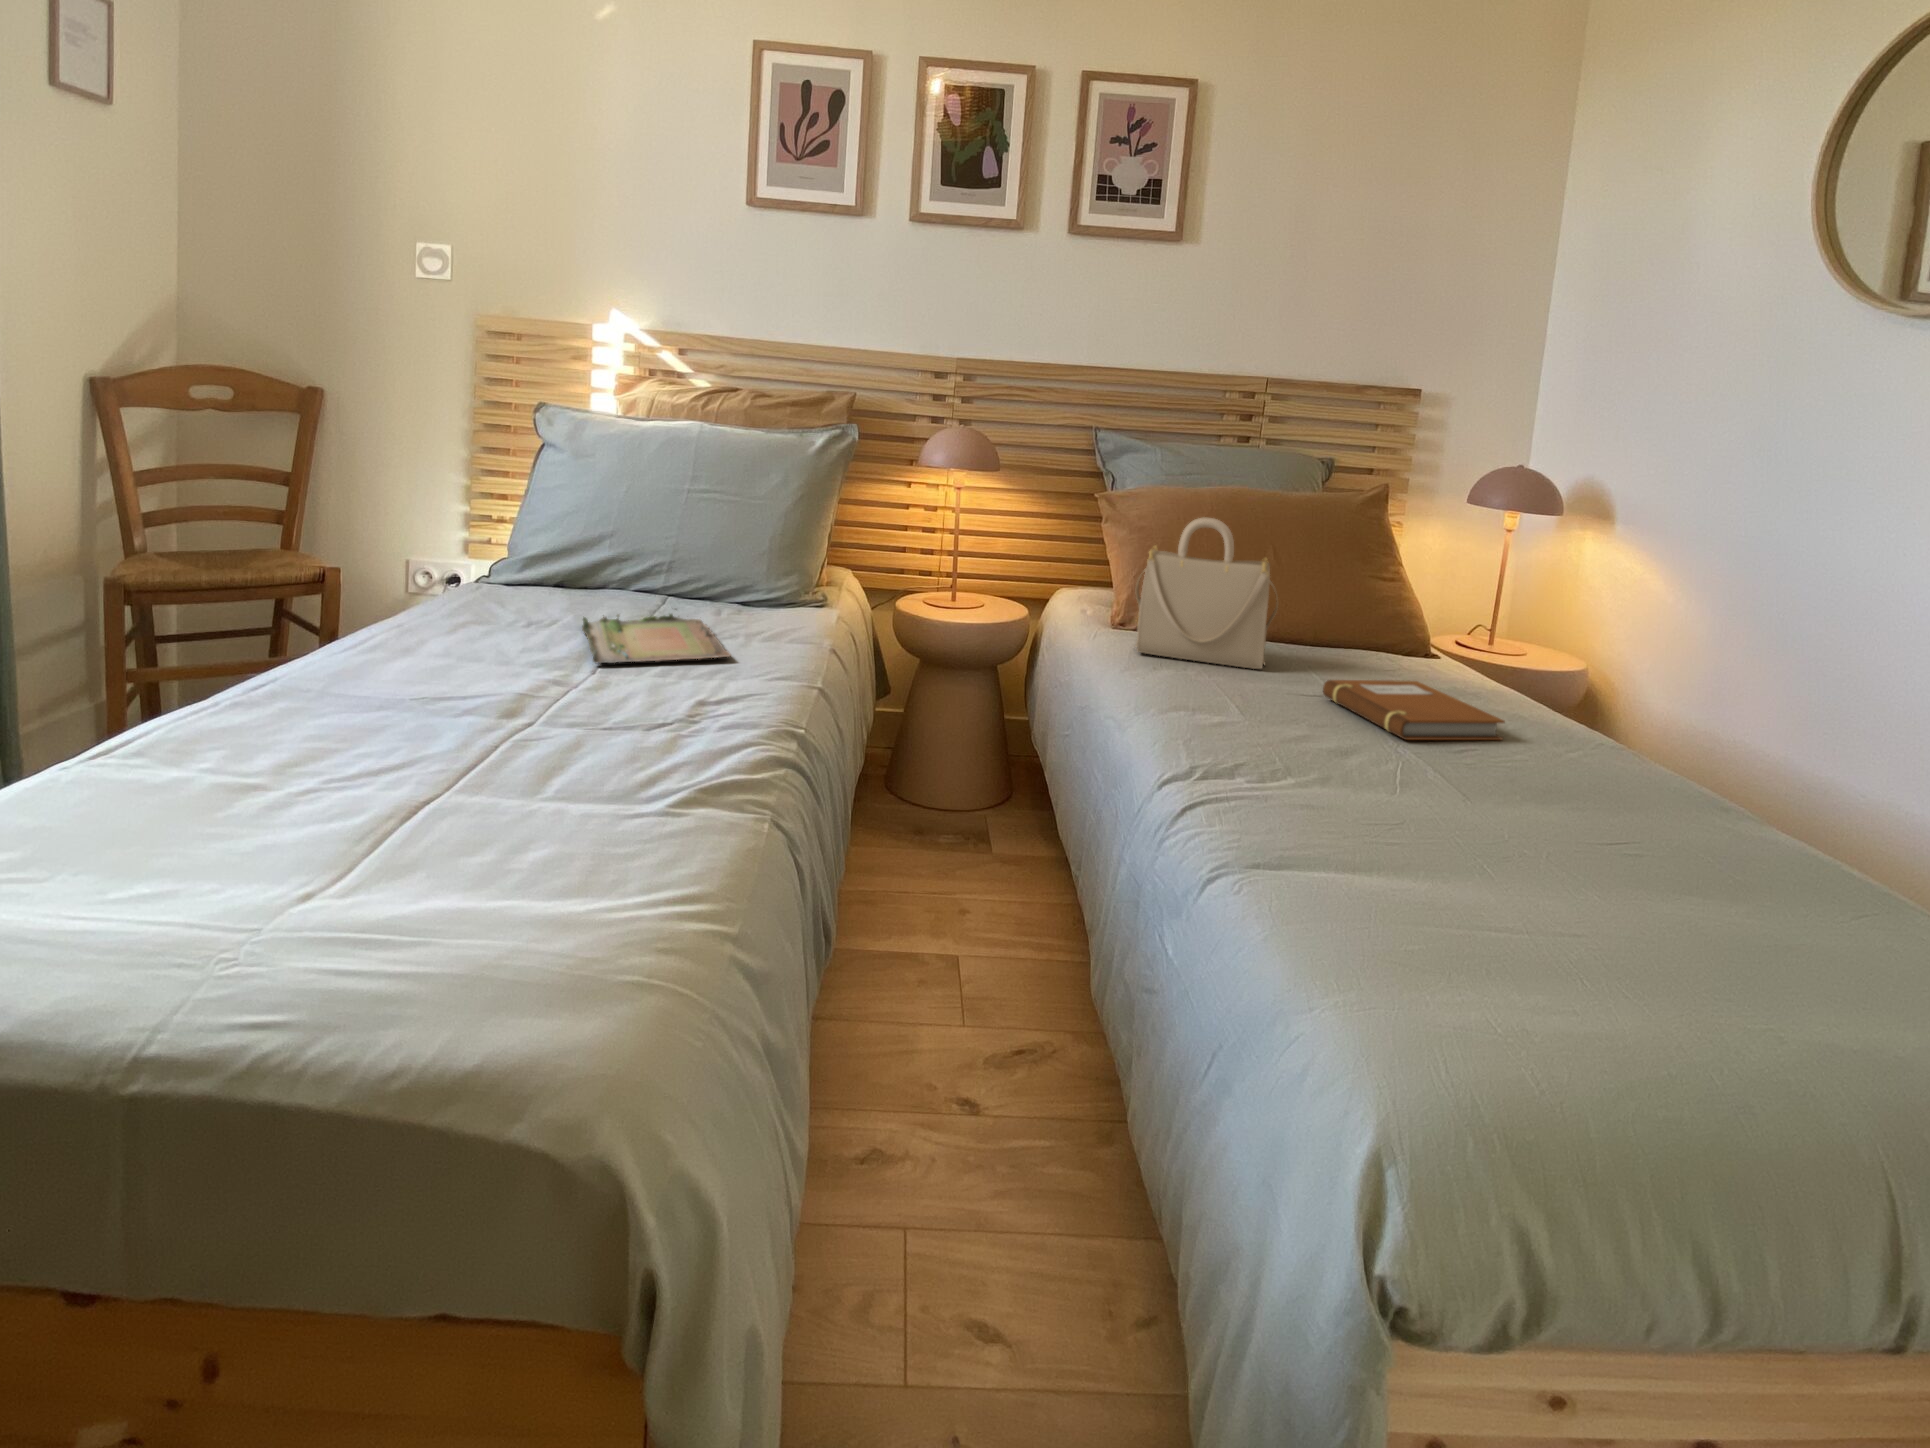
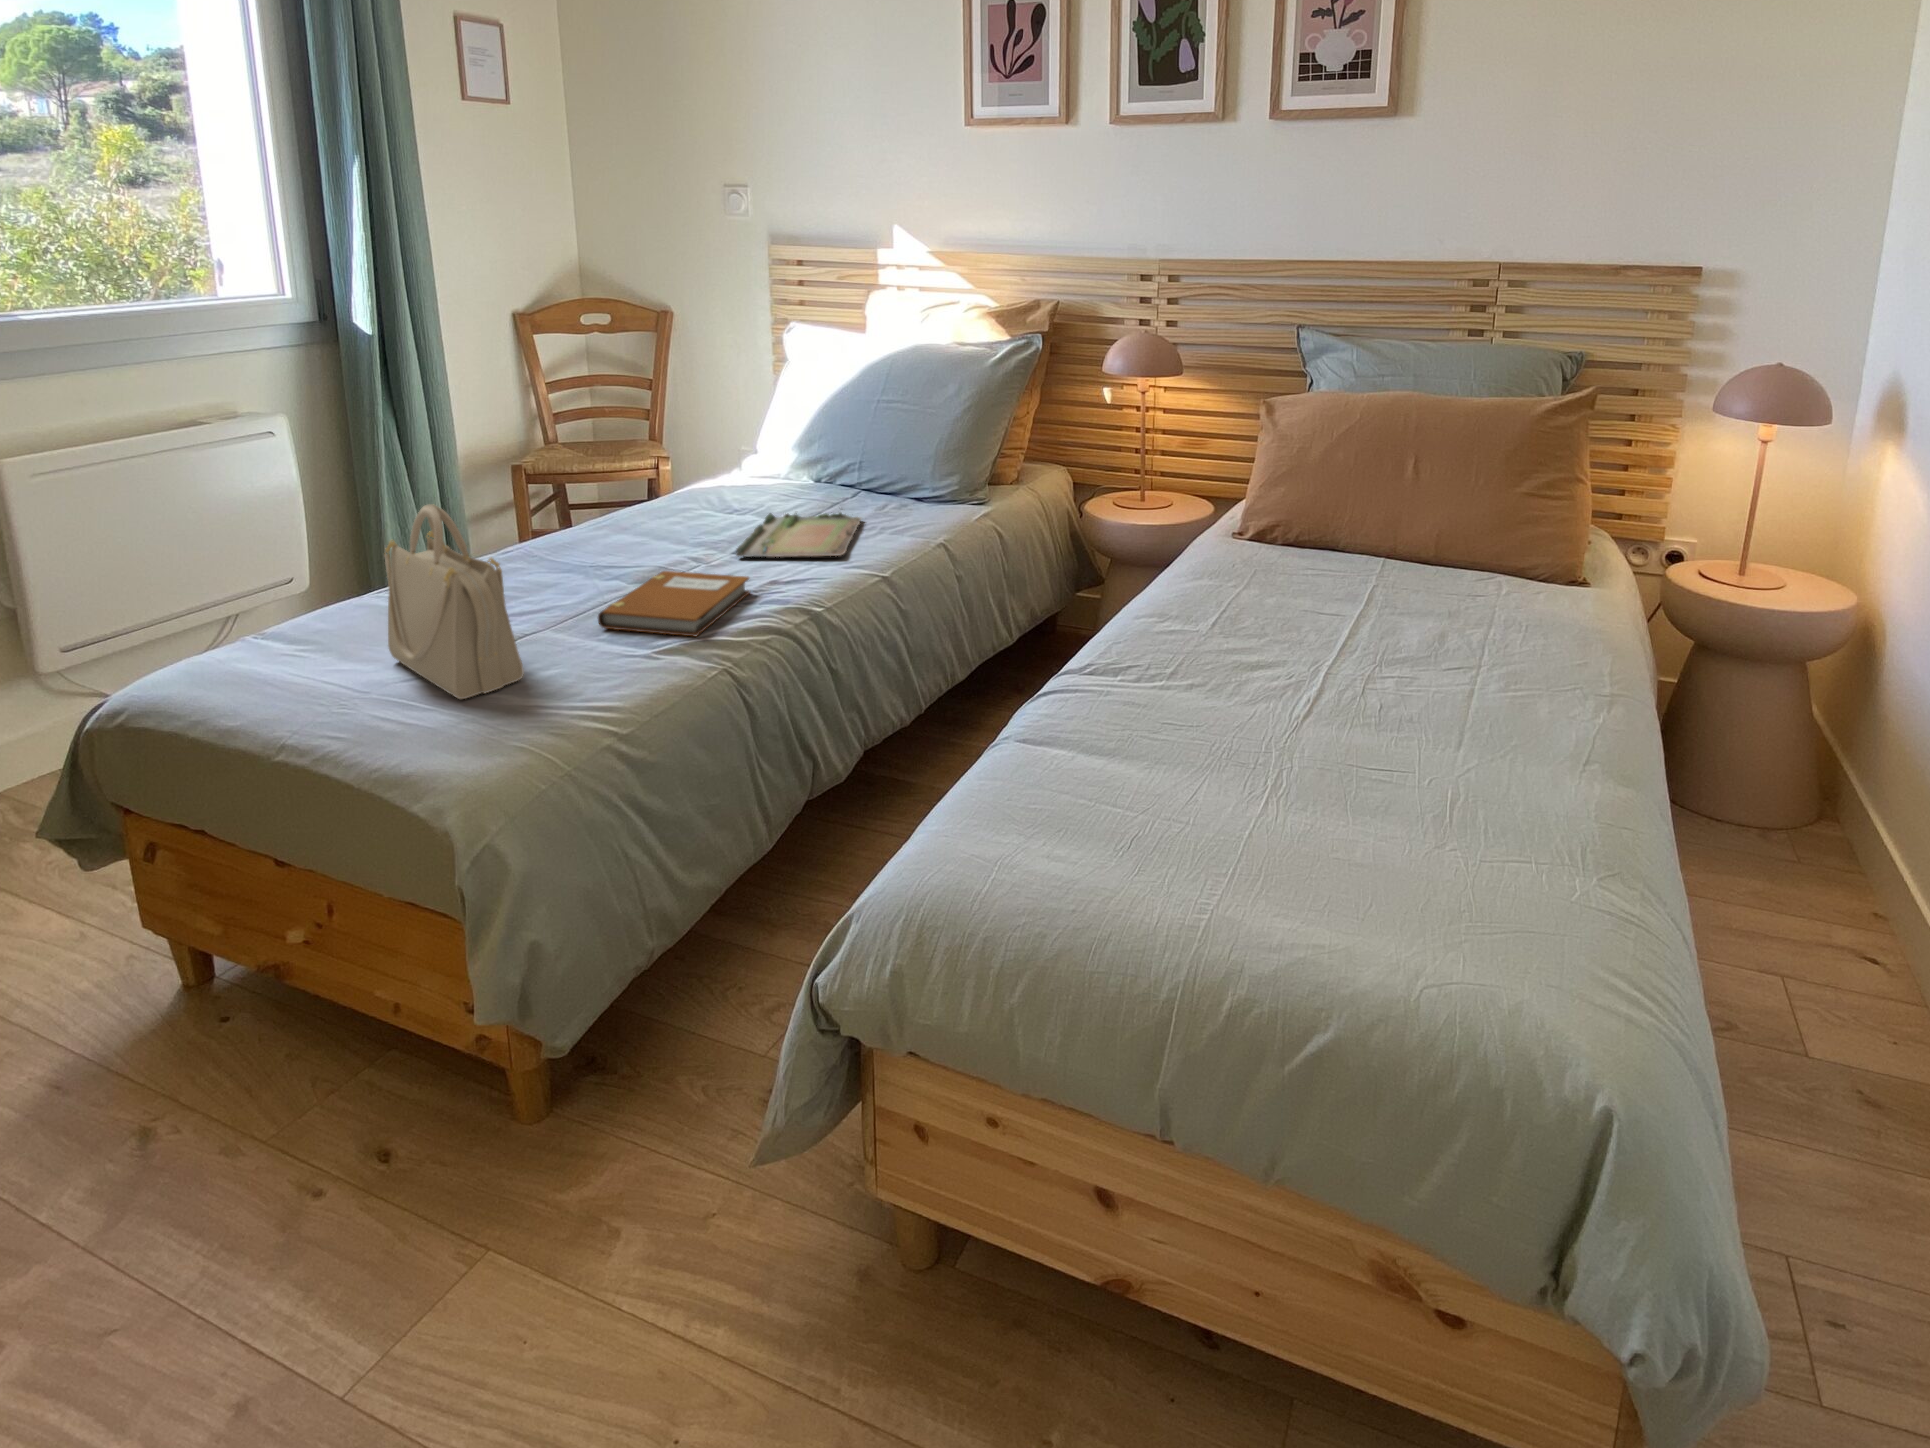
handbag: present [1135,517,1278,669] -> present [385,504,524,699]
notebook: present [1323,680,1504,740] -> present [598,571,750,637]

